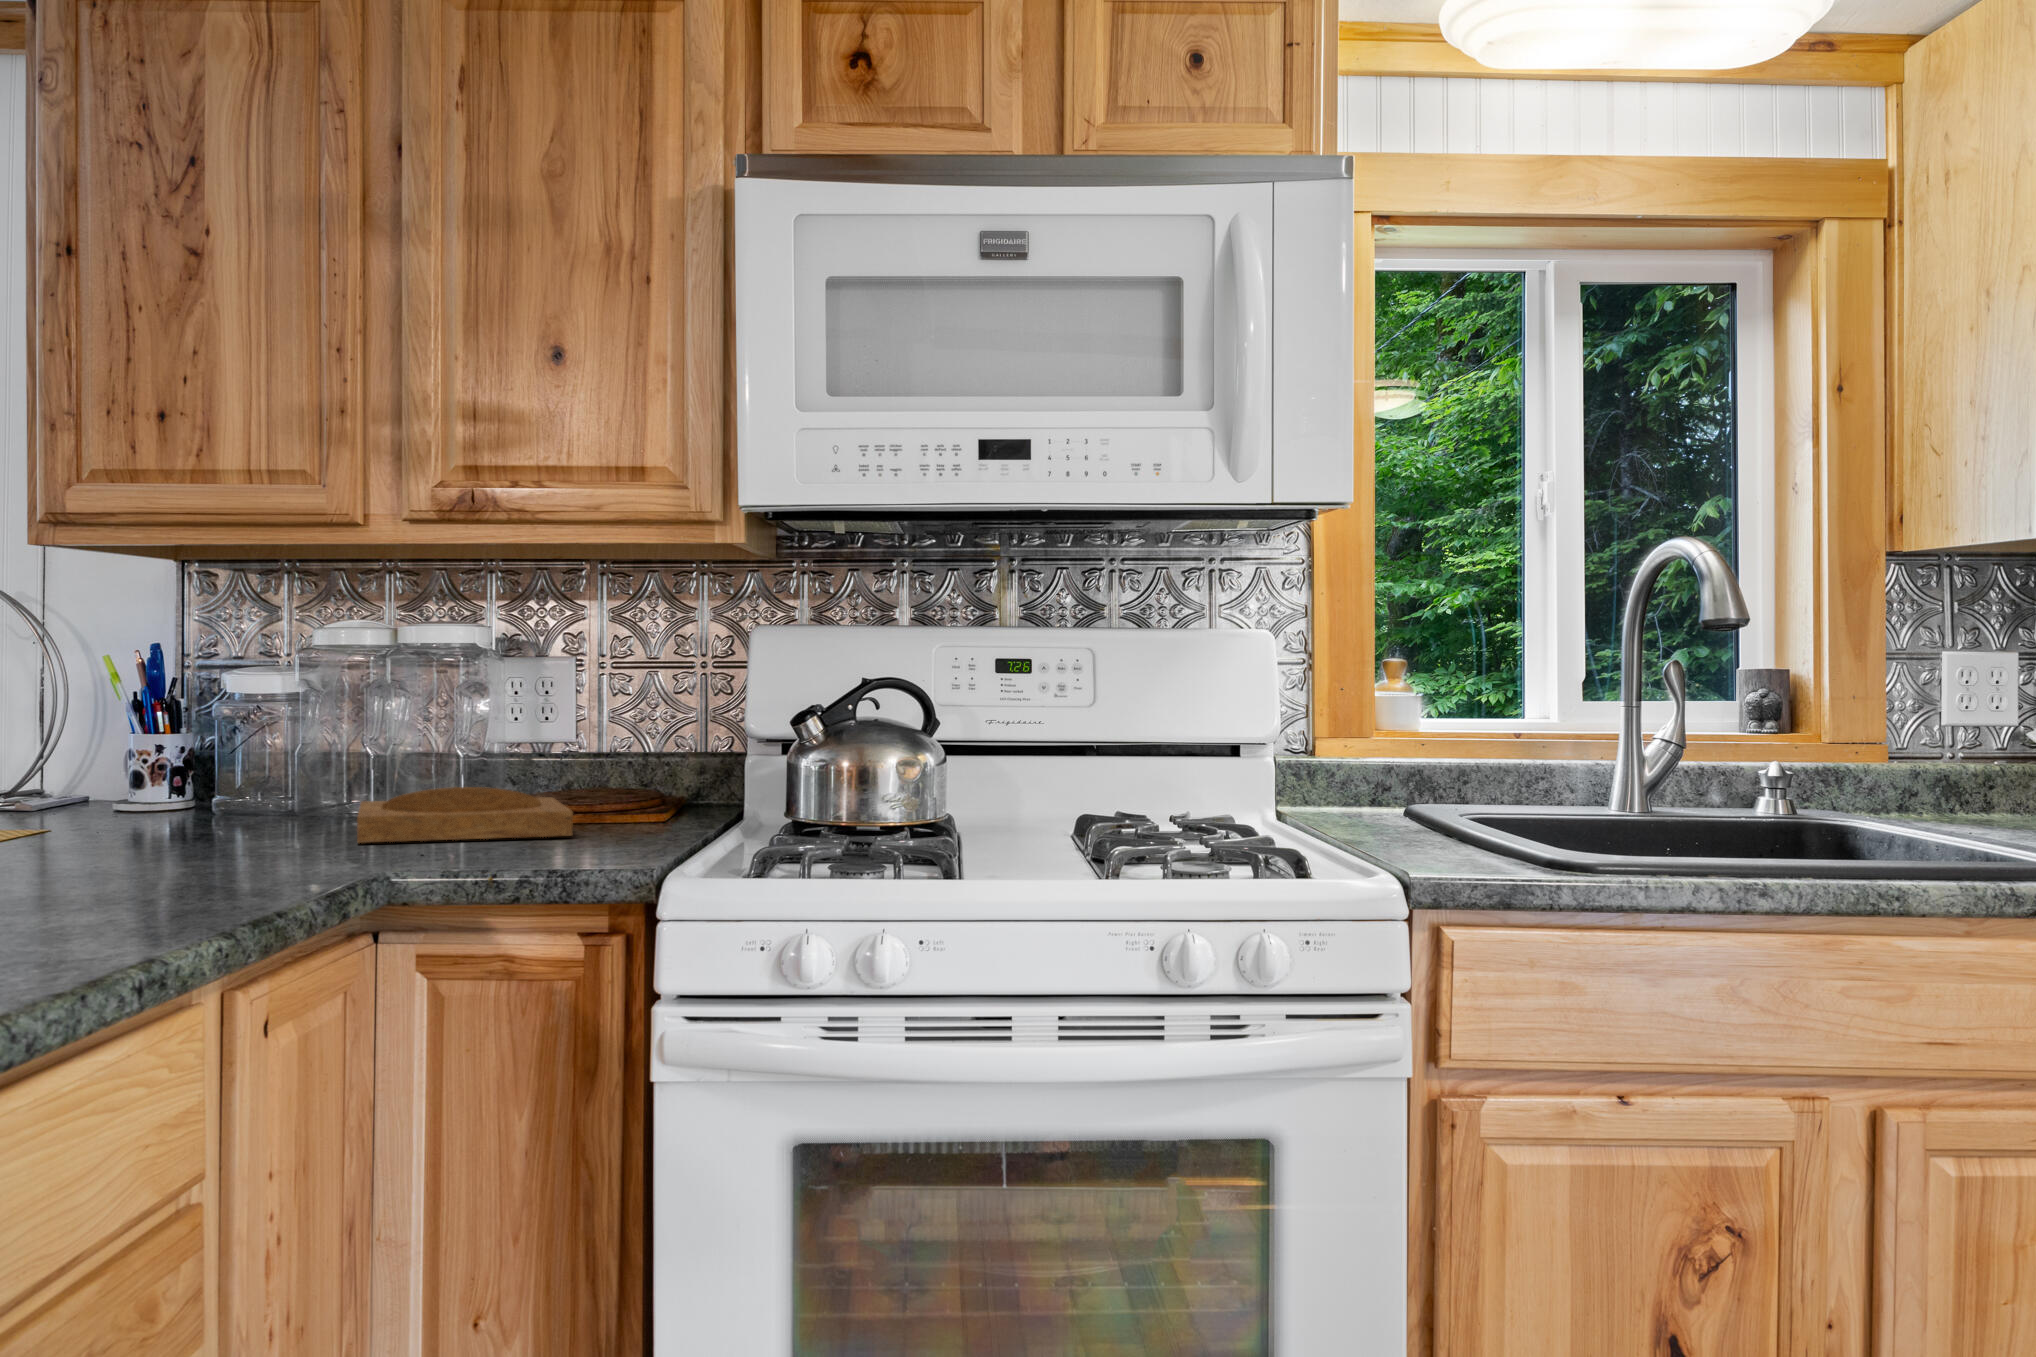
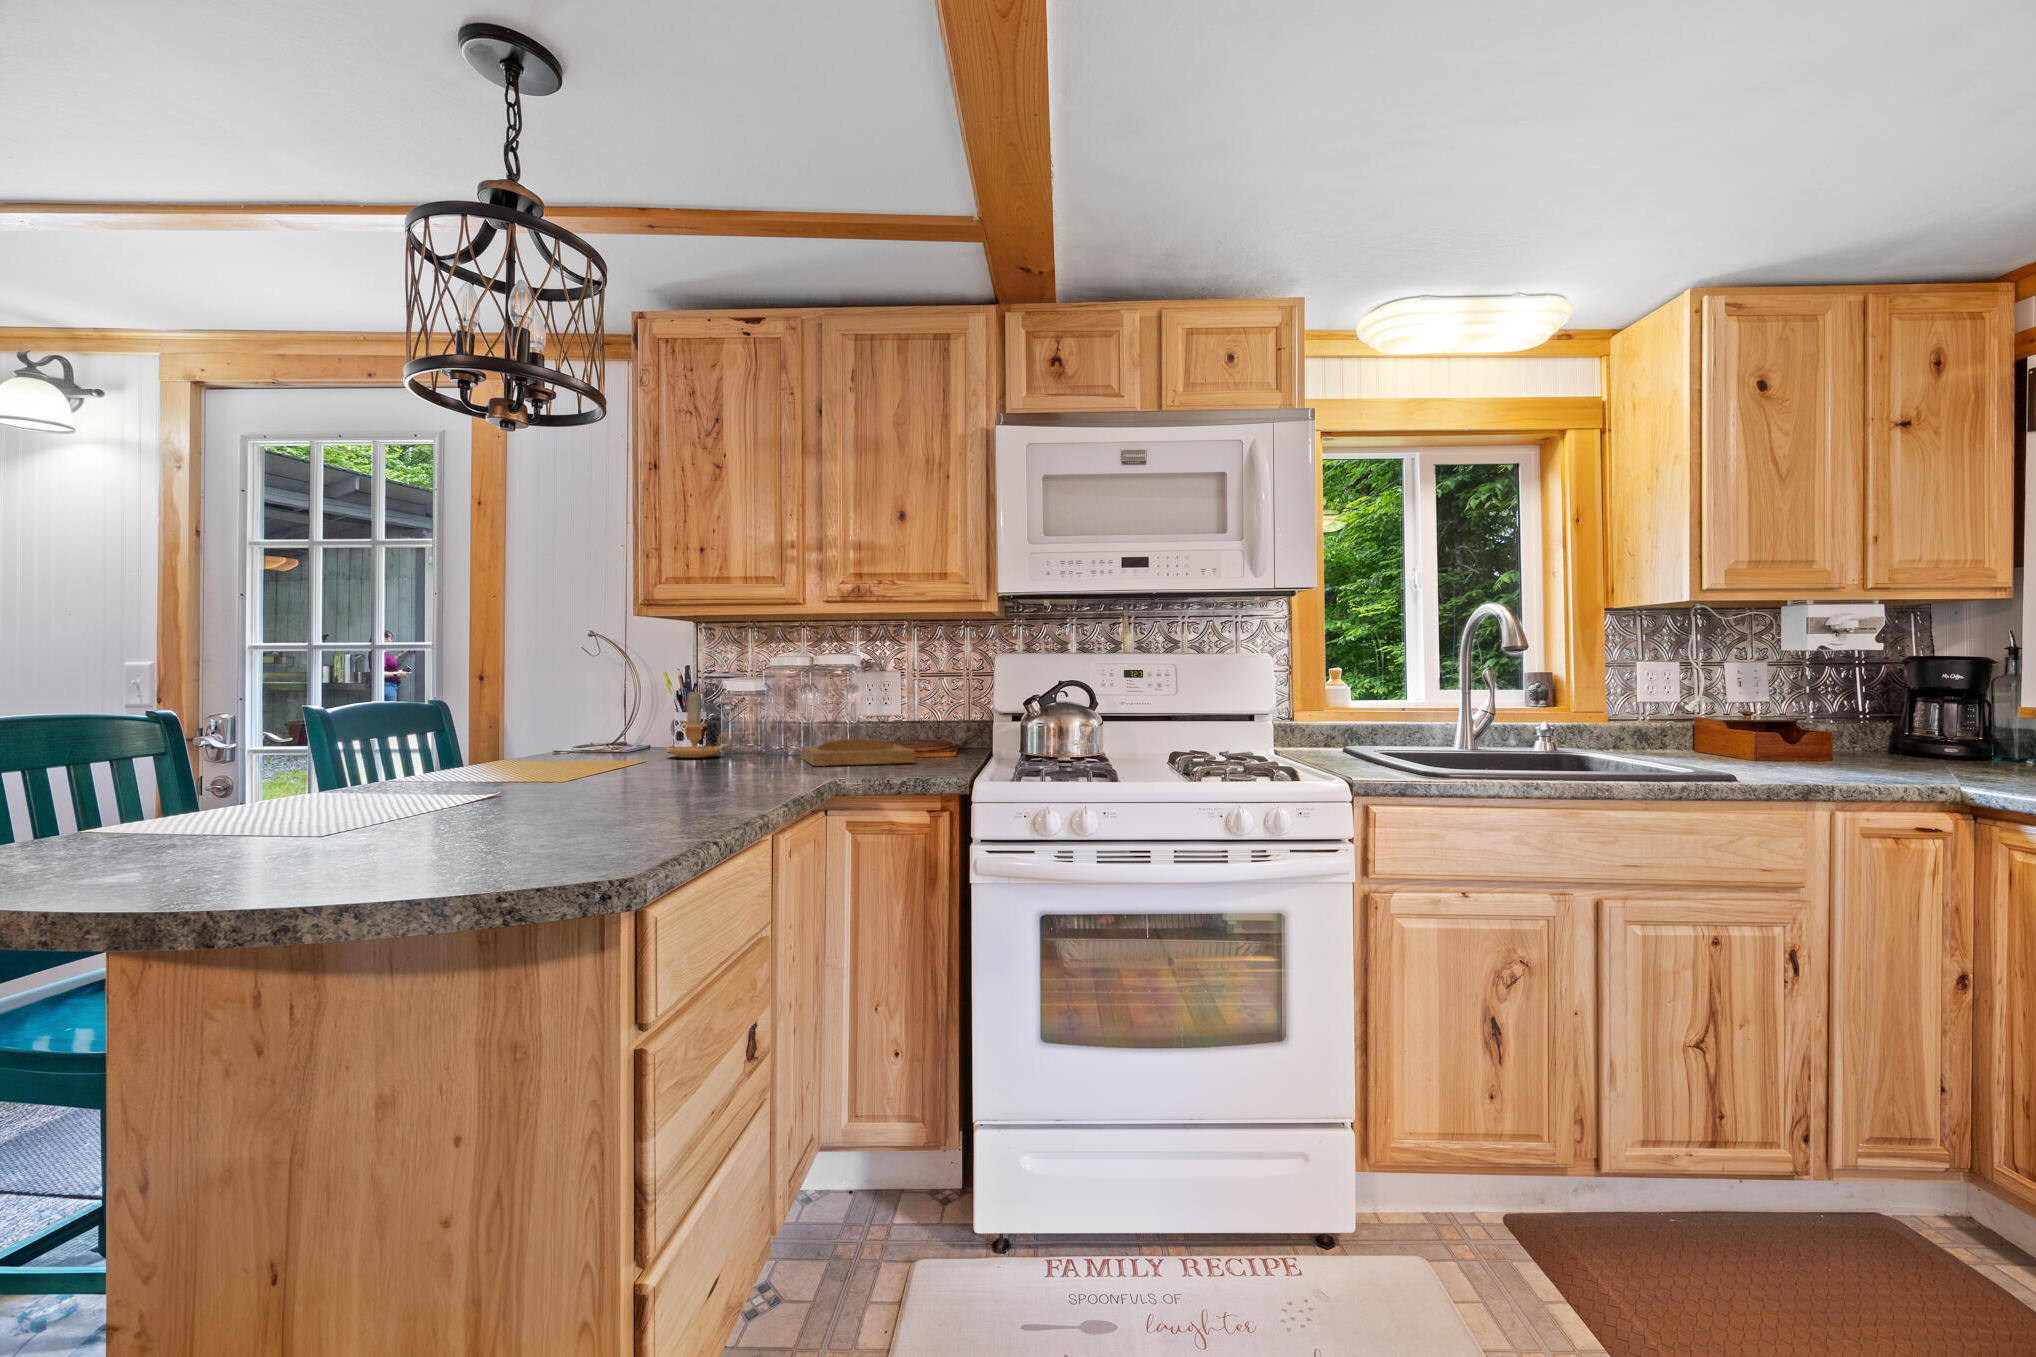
candle: none [82,686,225,825] -> present [667,692,730,758]

